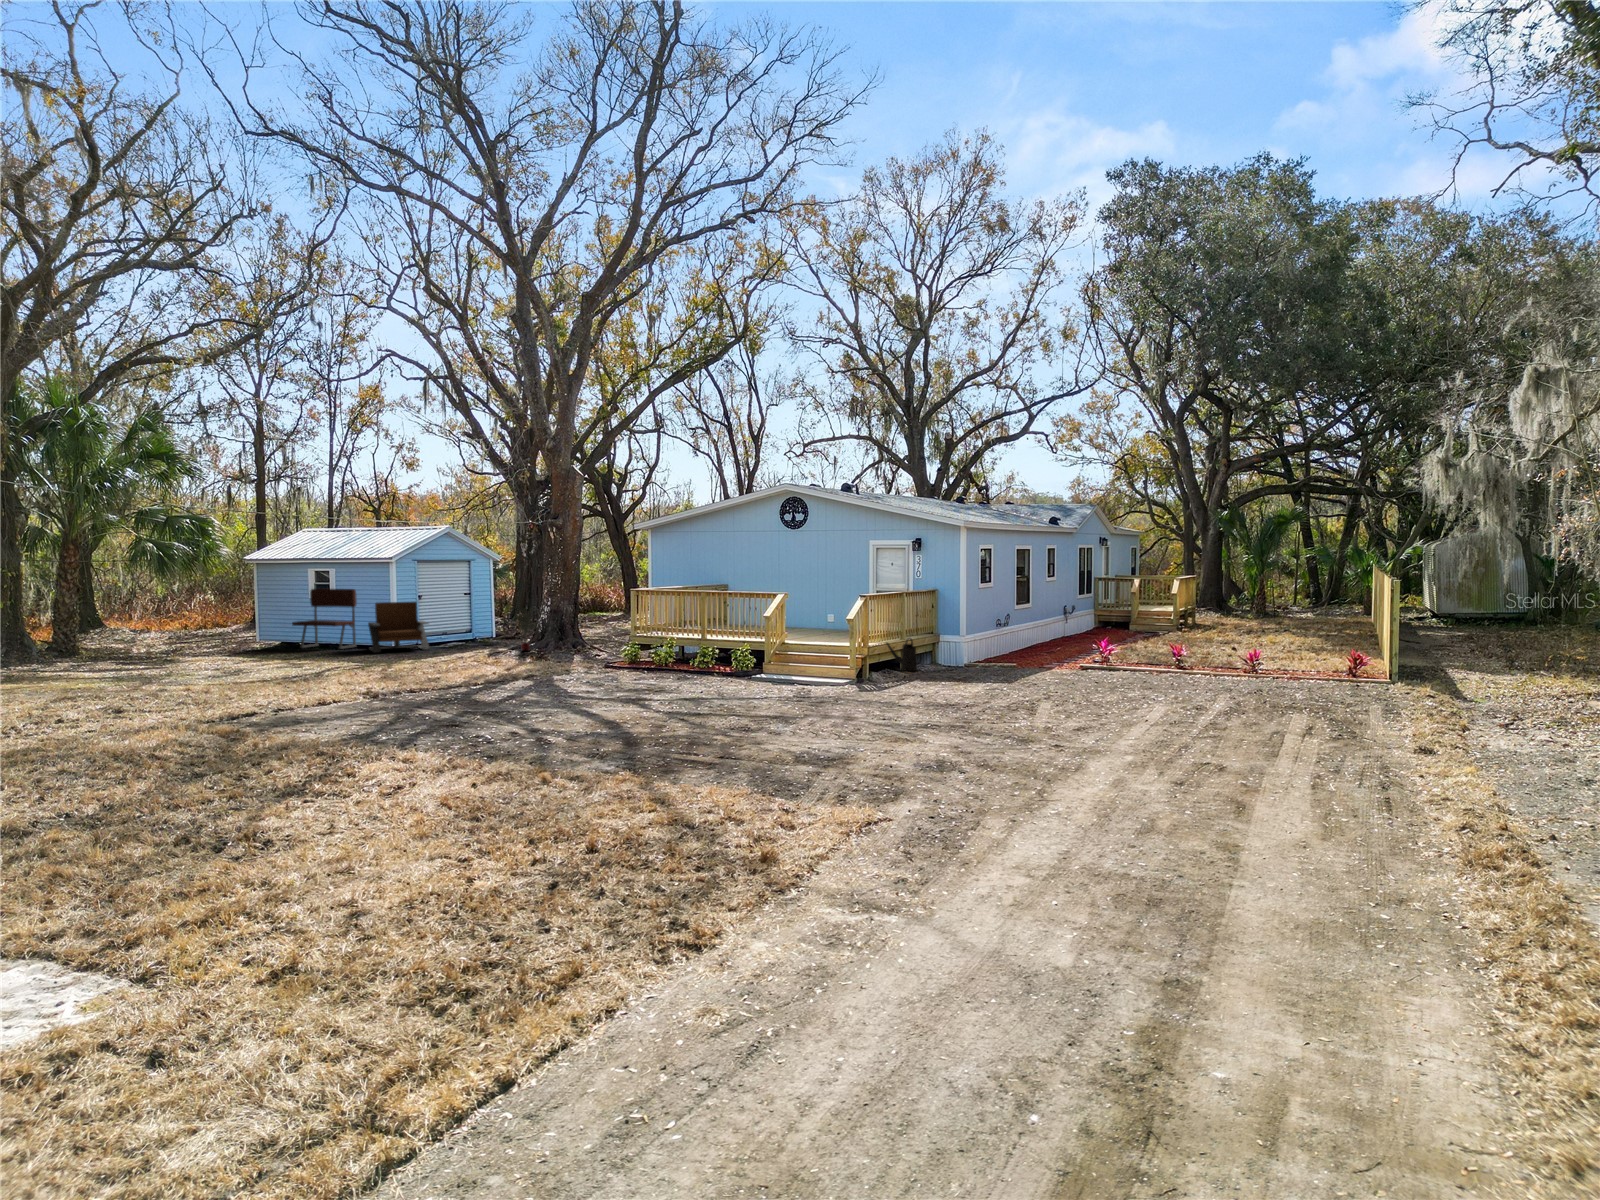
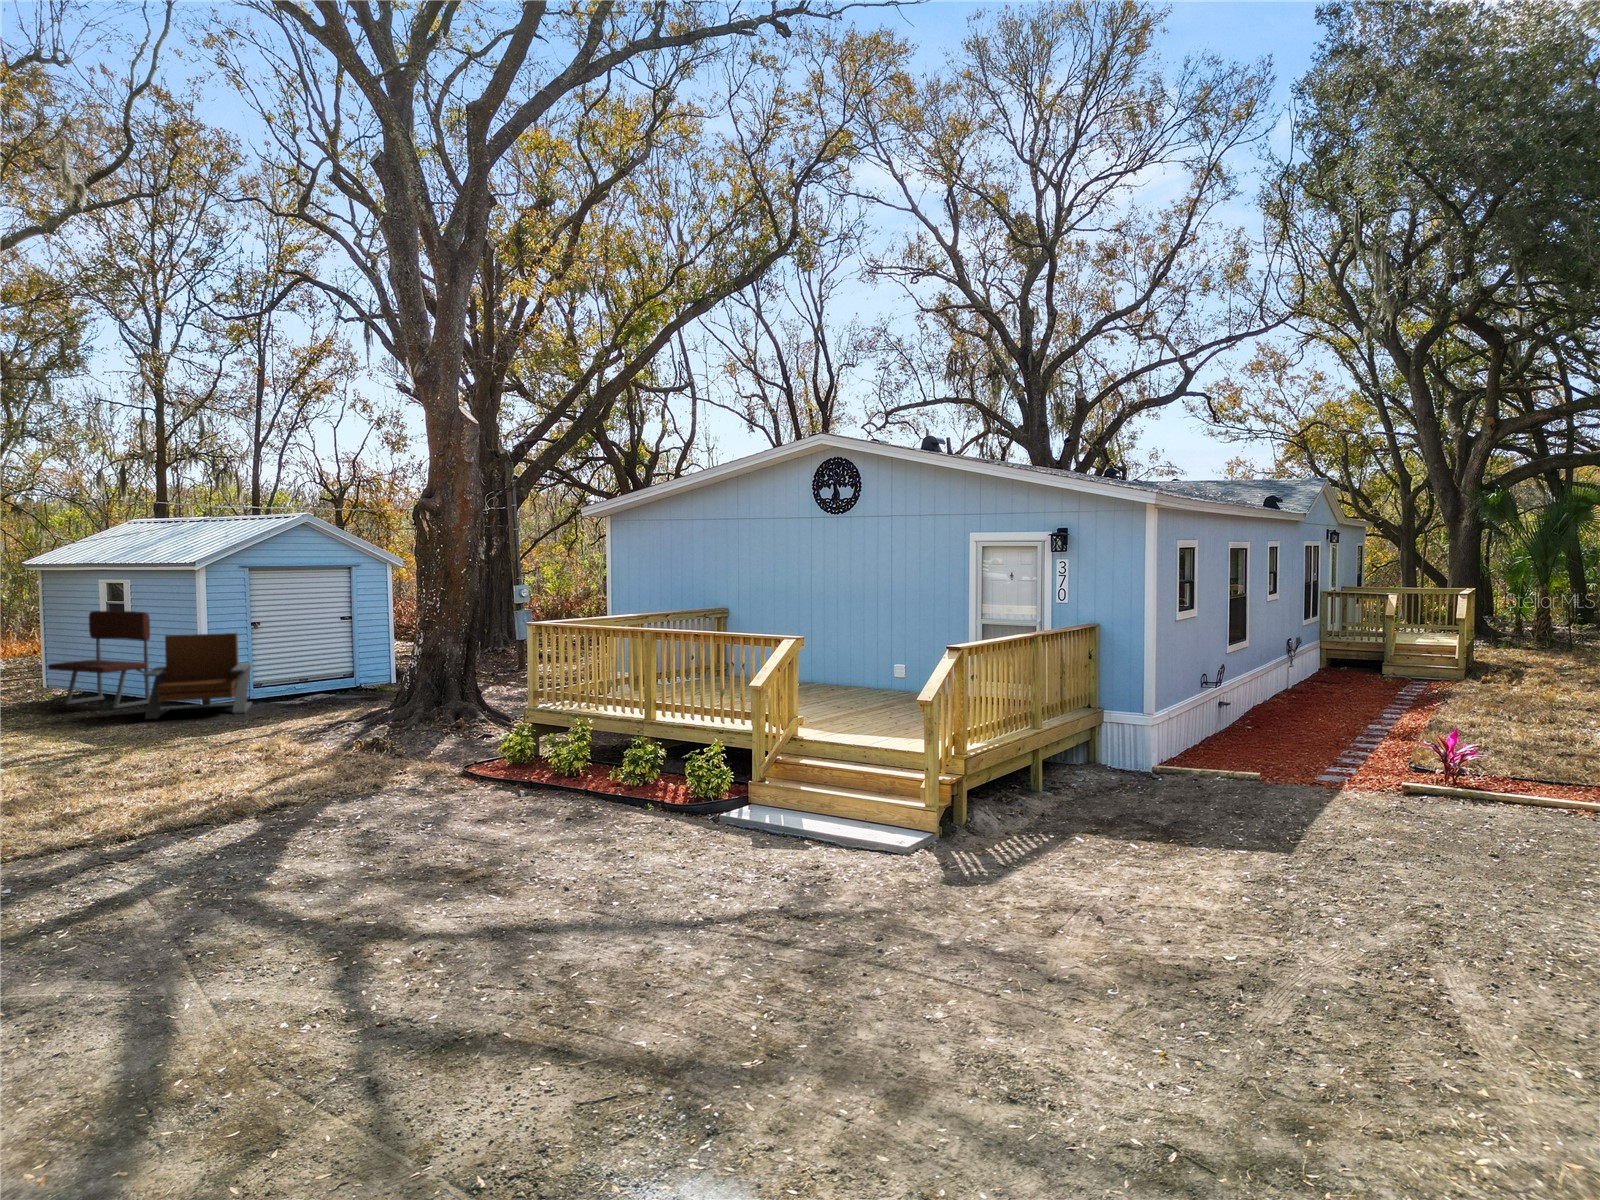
potted tree: present [518,608,539,651] -> none [369,646,412,720]
watering can: present [886,638,917,671] -> none [1002,739,1080,812]

